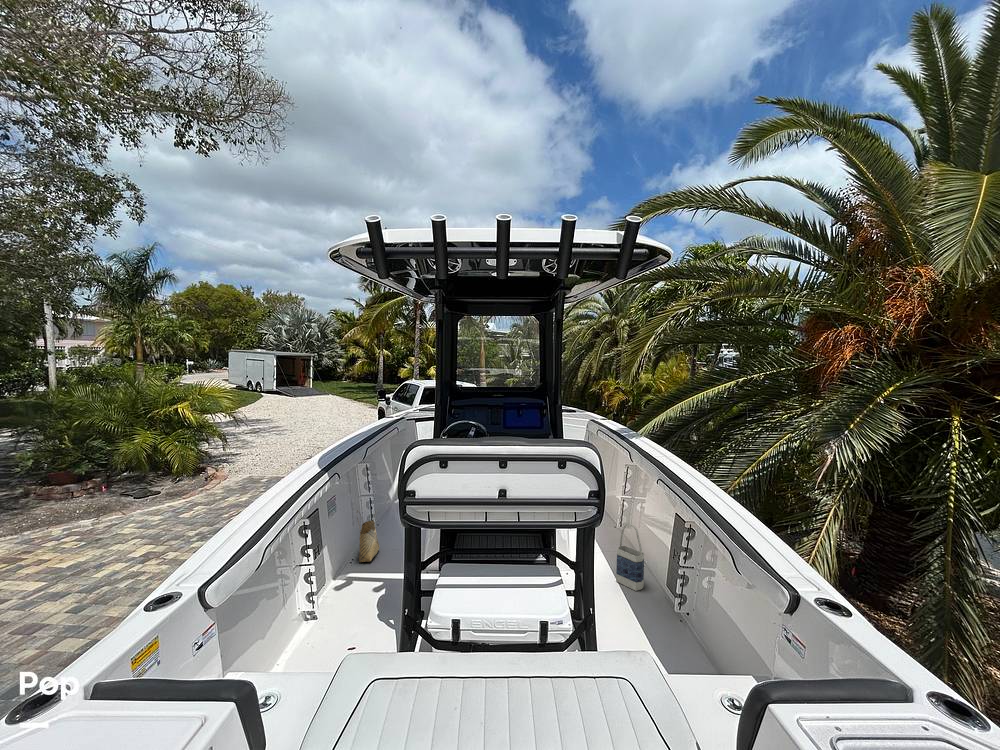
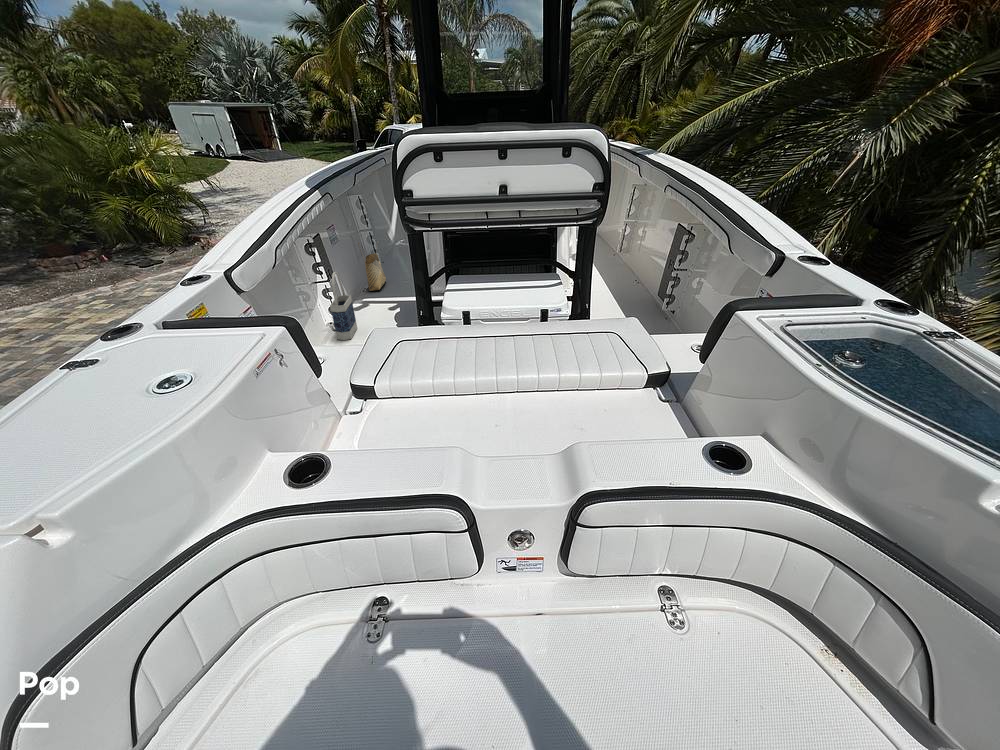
bag: present [616,523,644,591] -> present [330,272,357,340]

